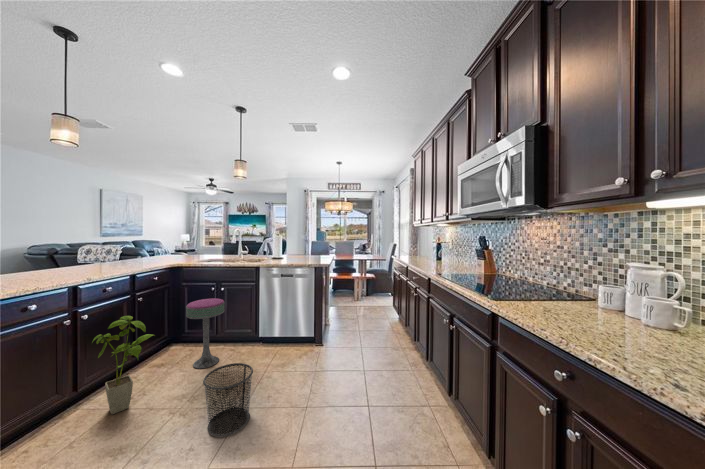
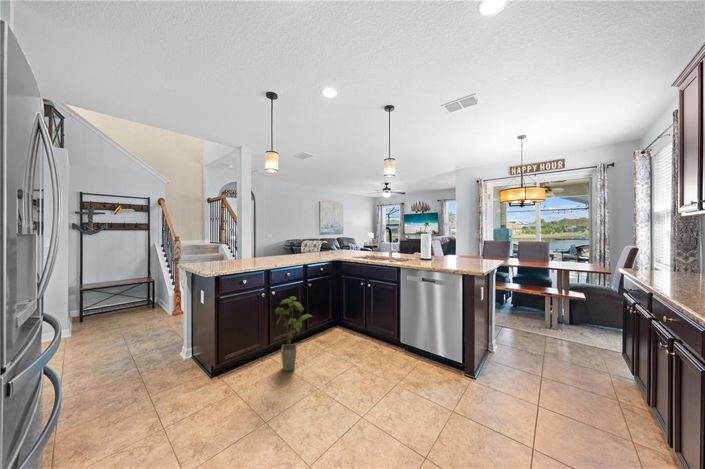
bar stool: present [186,298,225,368] -> none [339,292,370,356]
waste bin: present [203,363,253,437] -> none [330,359,374,430]

